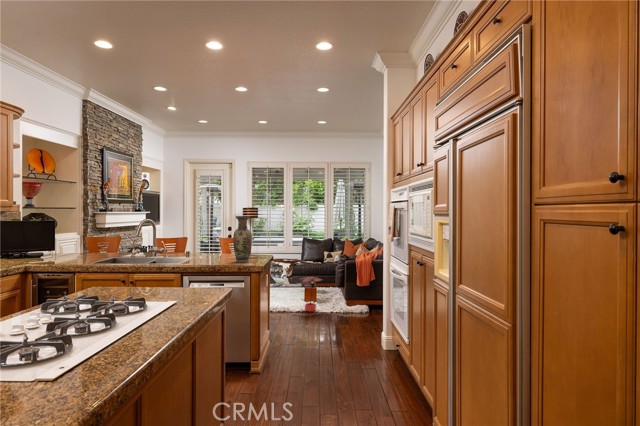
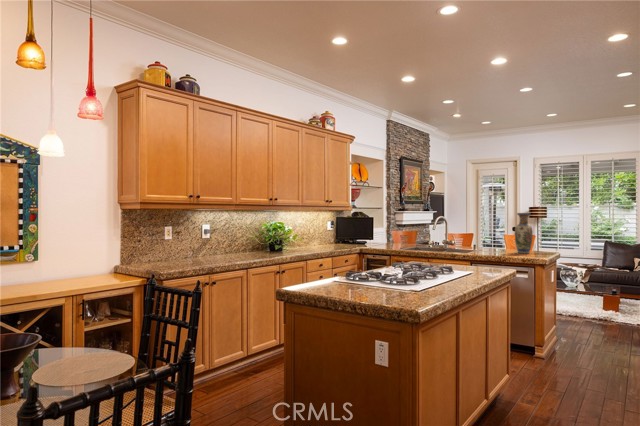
potted plant: present [299,277,322,311] -> none [592,281,623,319]

